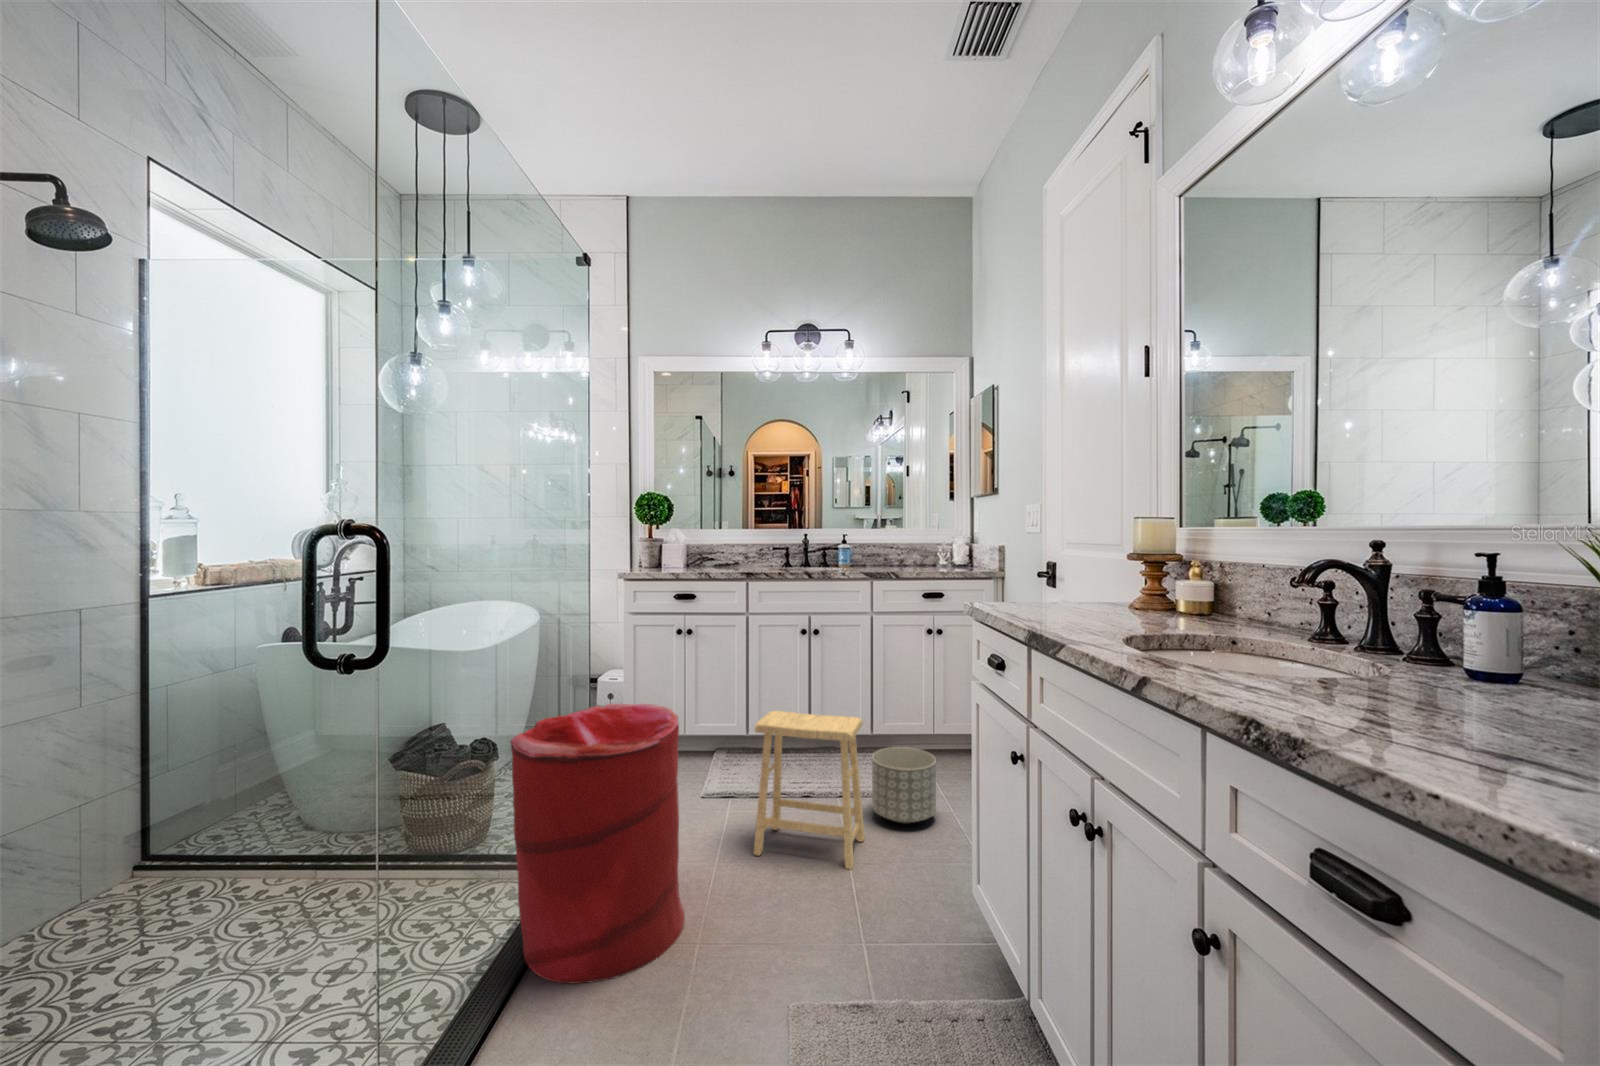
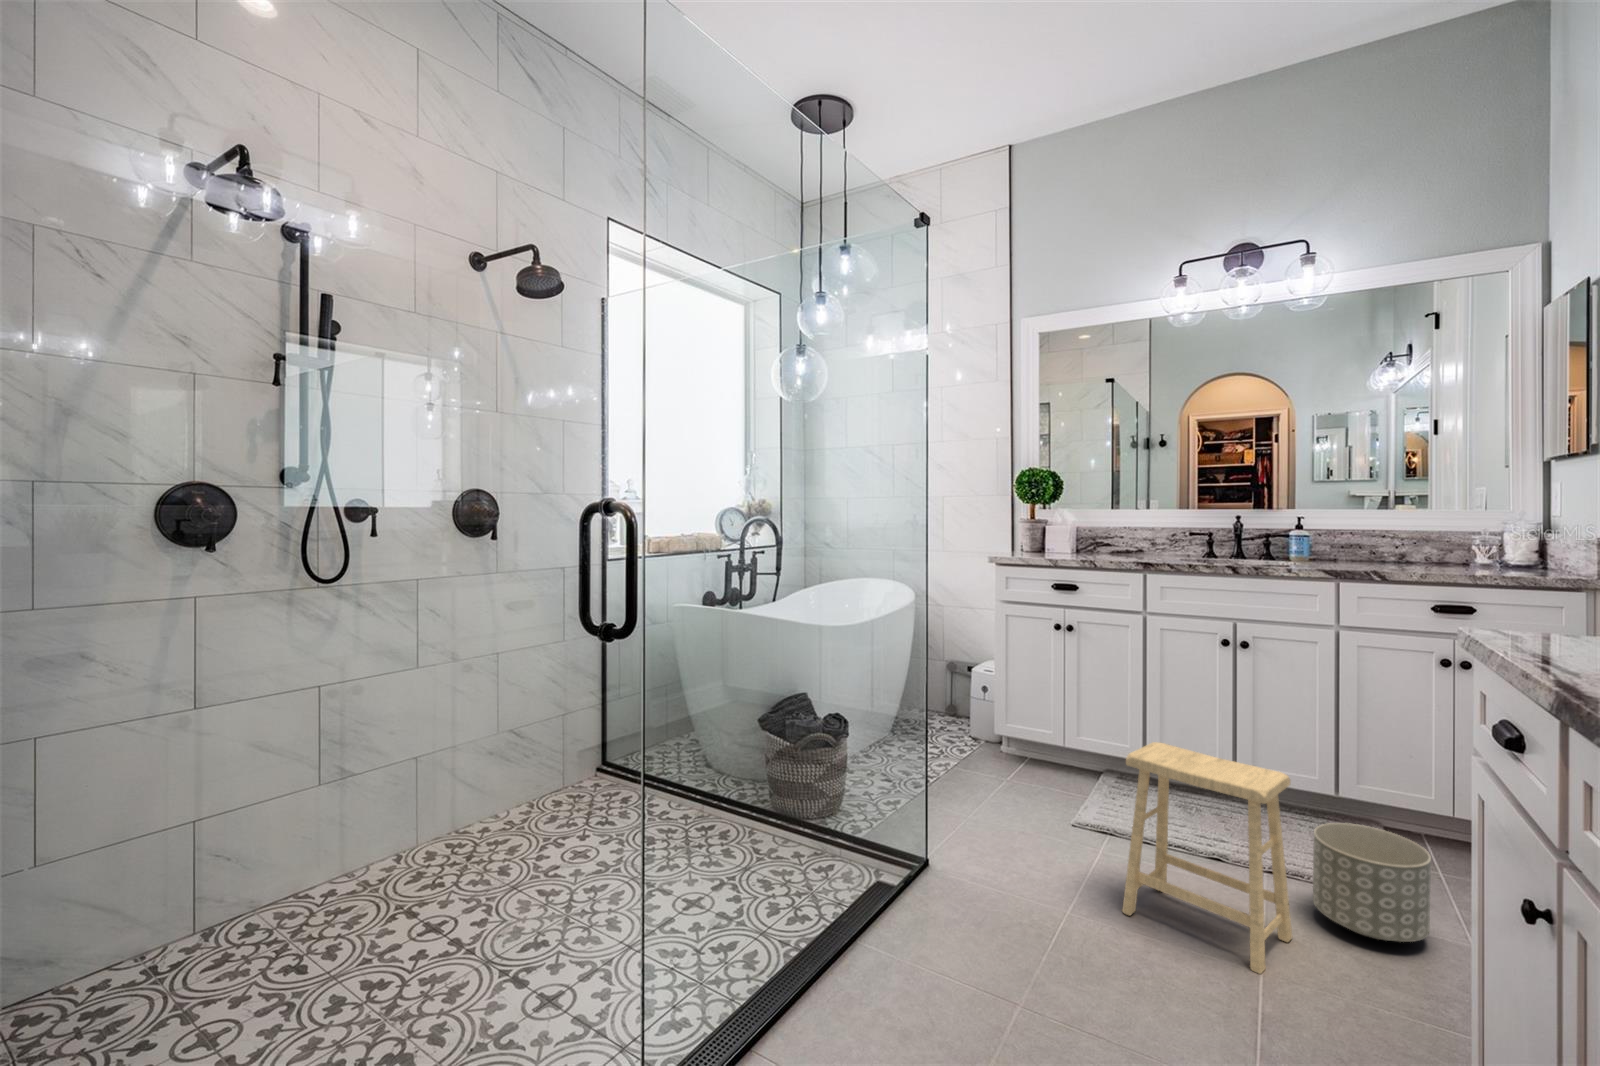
laundry hamper: present [511,704,686,984] -> none [843,704,1022,997]

